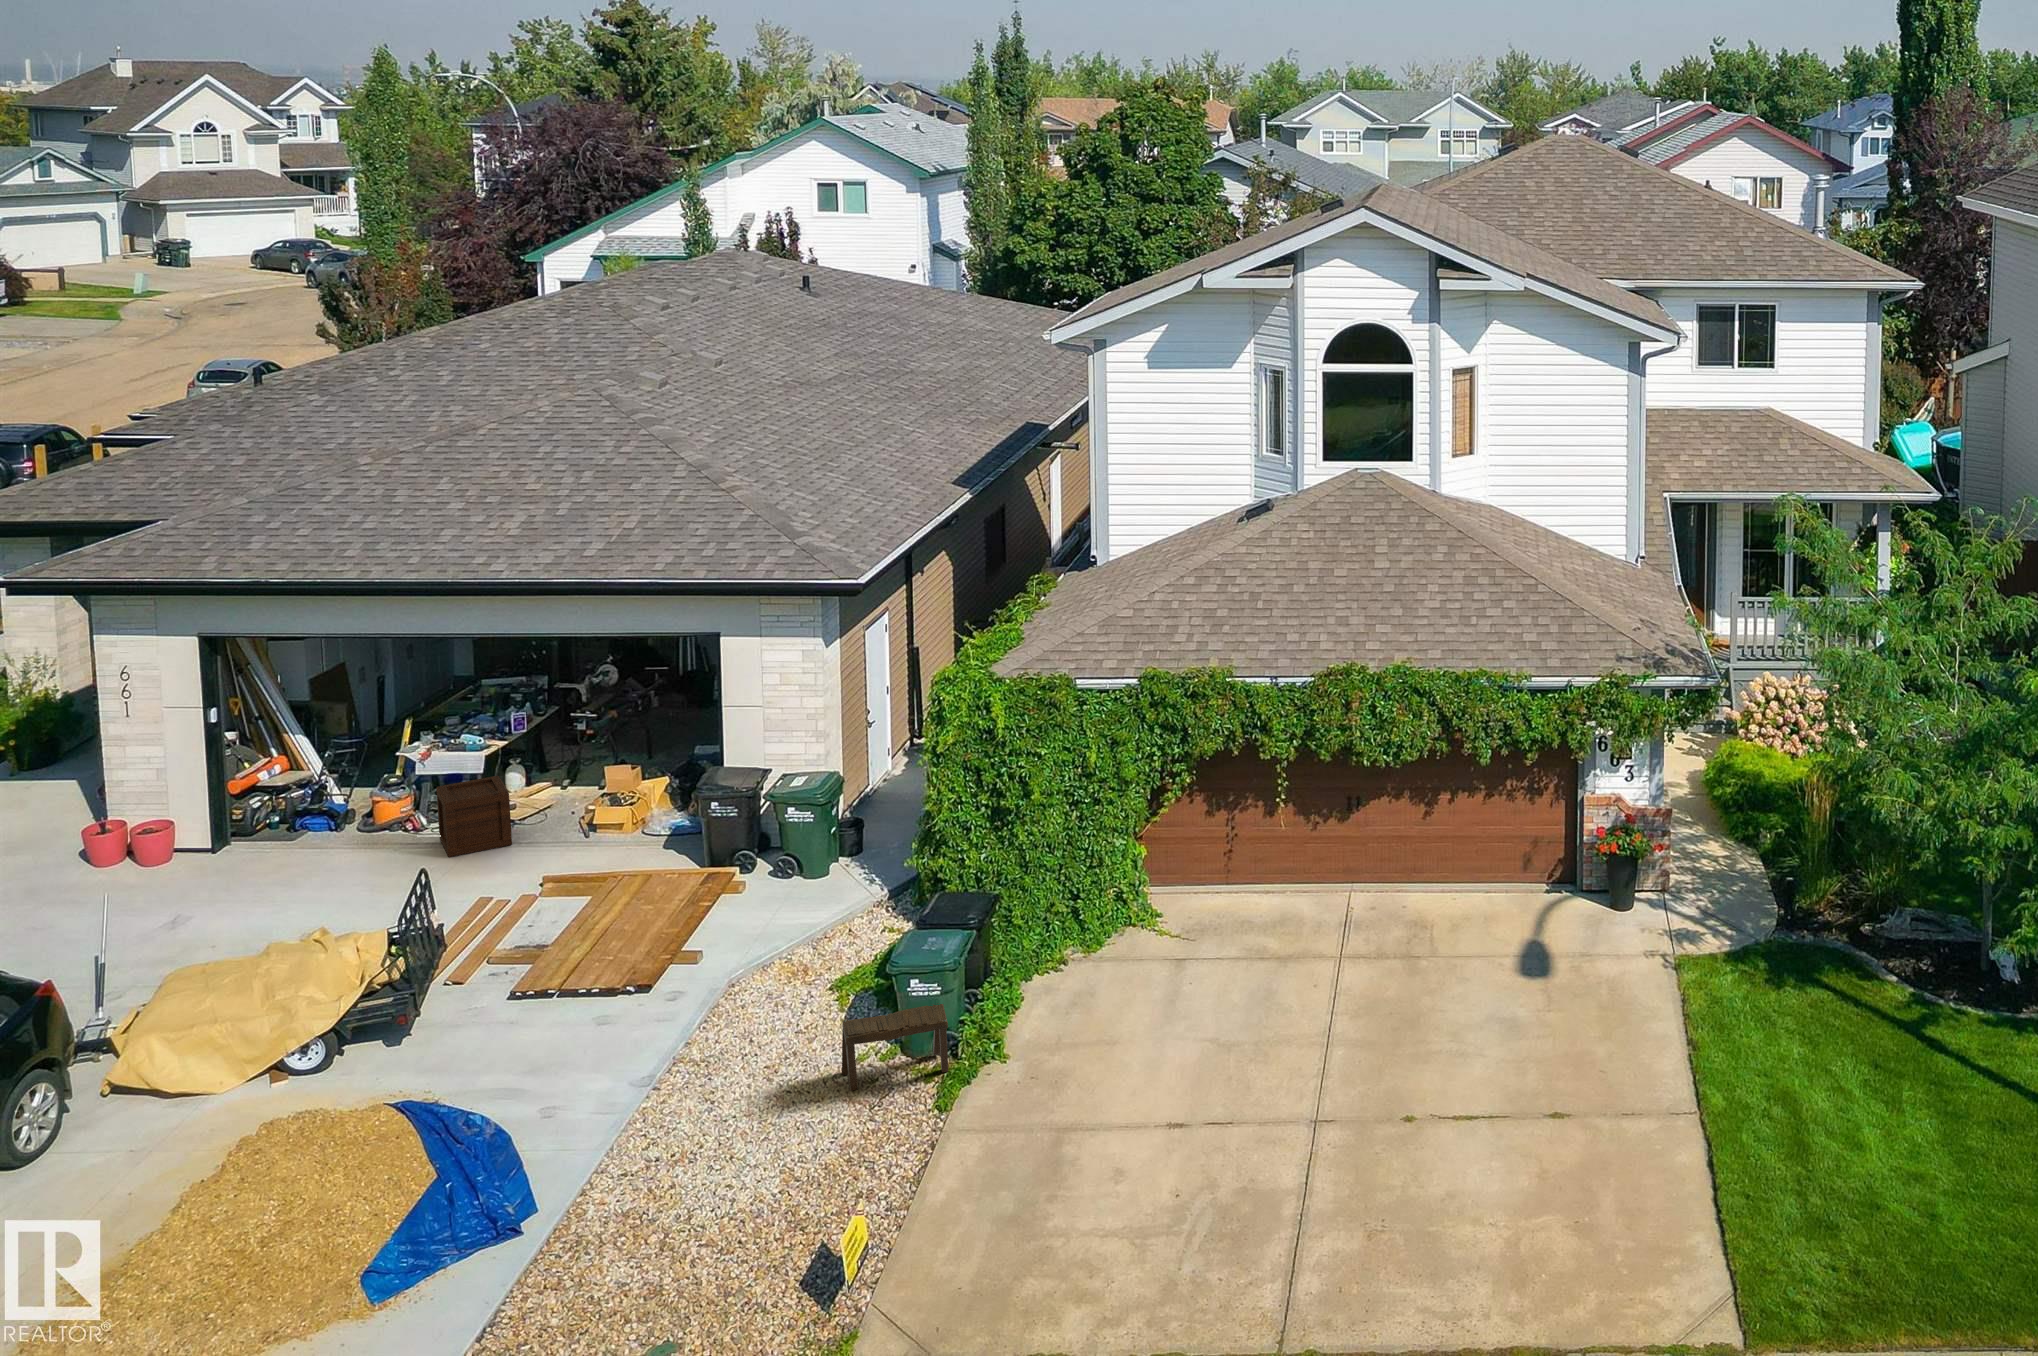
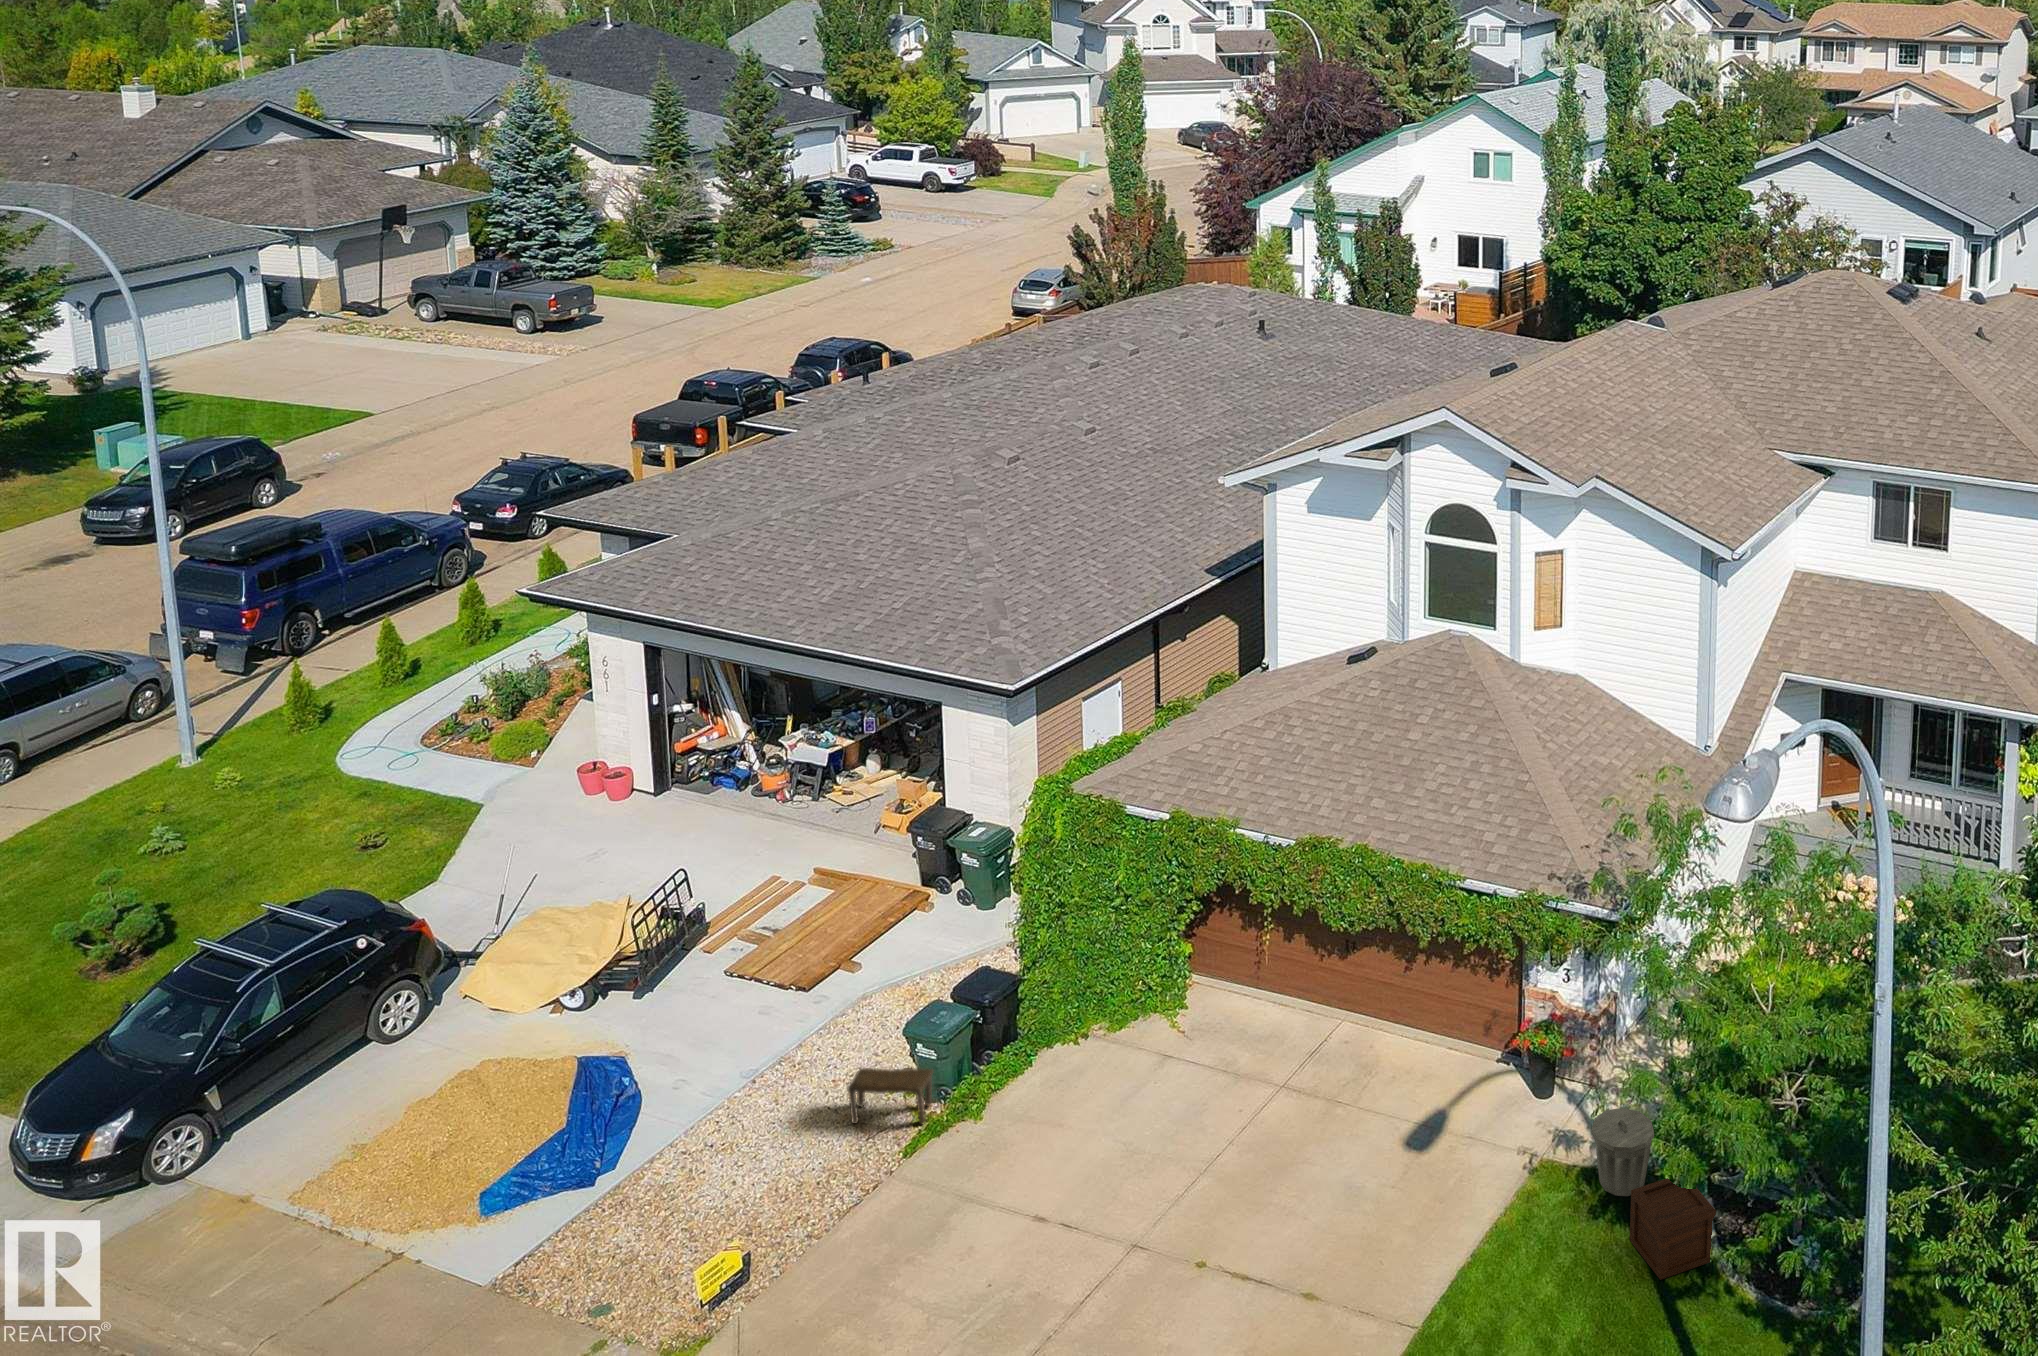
wooden crate: present [436,776,512,857] -> present [1630,1178,1716,1280]
trash can: none [1734,875,1802,962] -> present [1591,1108,1654,1196]

